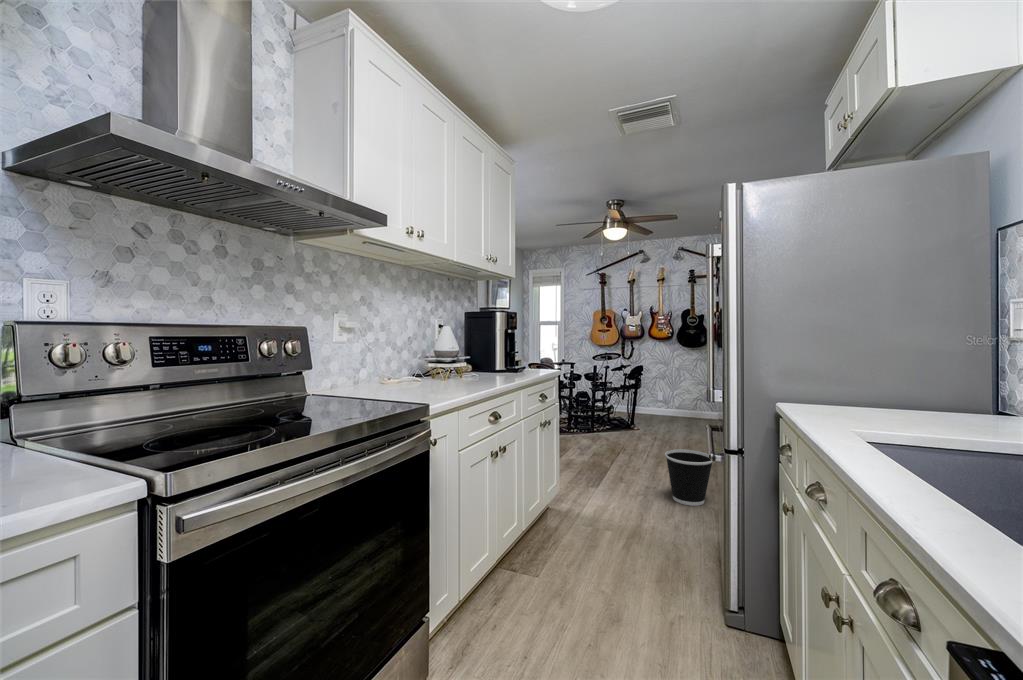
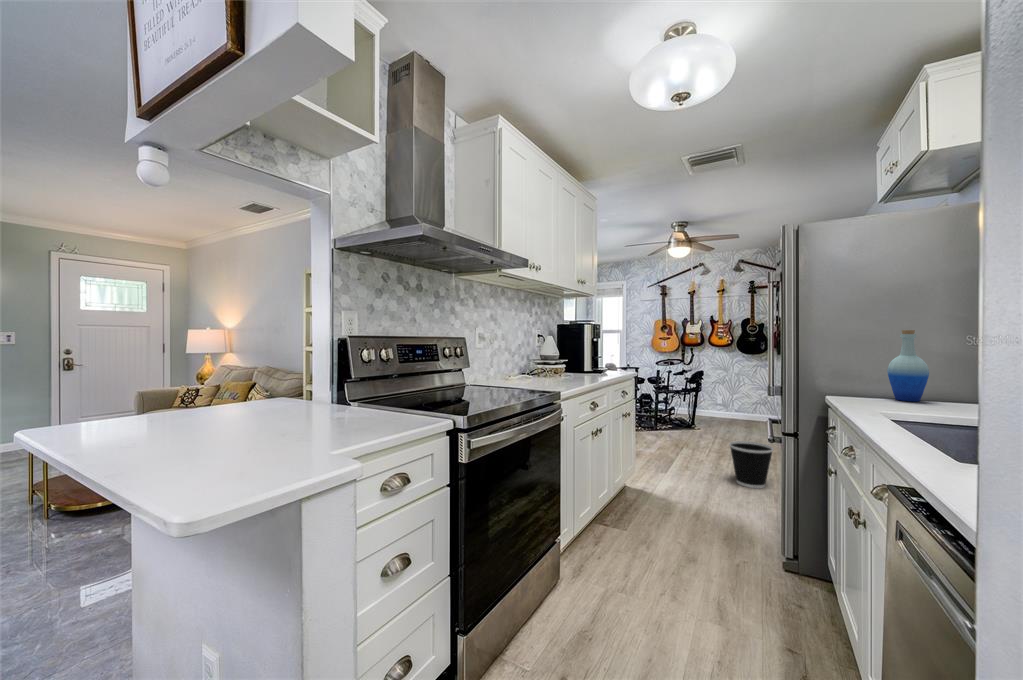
bottle: none [854,319,906,413] -> present [887,330,929,401]

